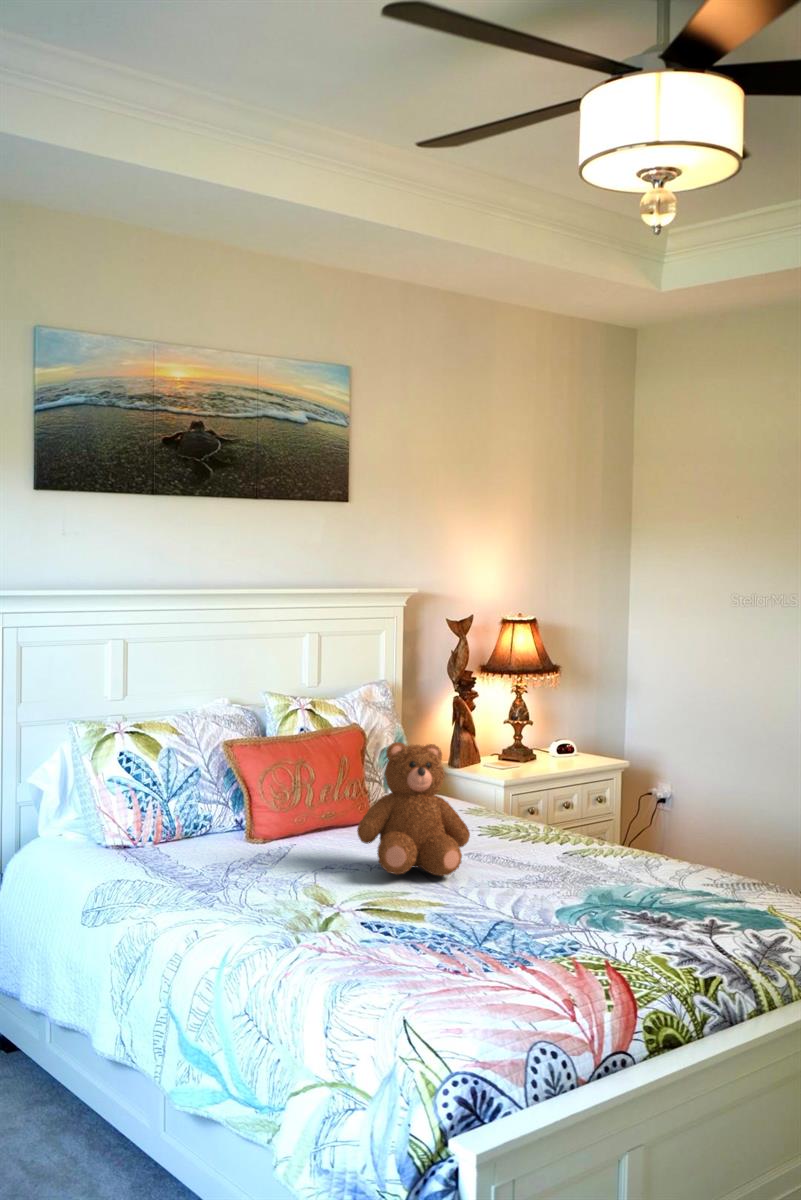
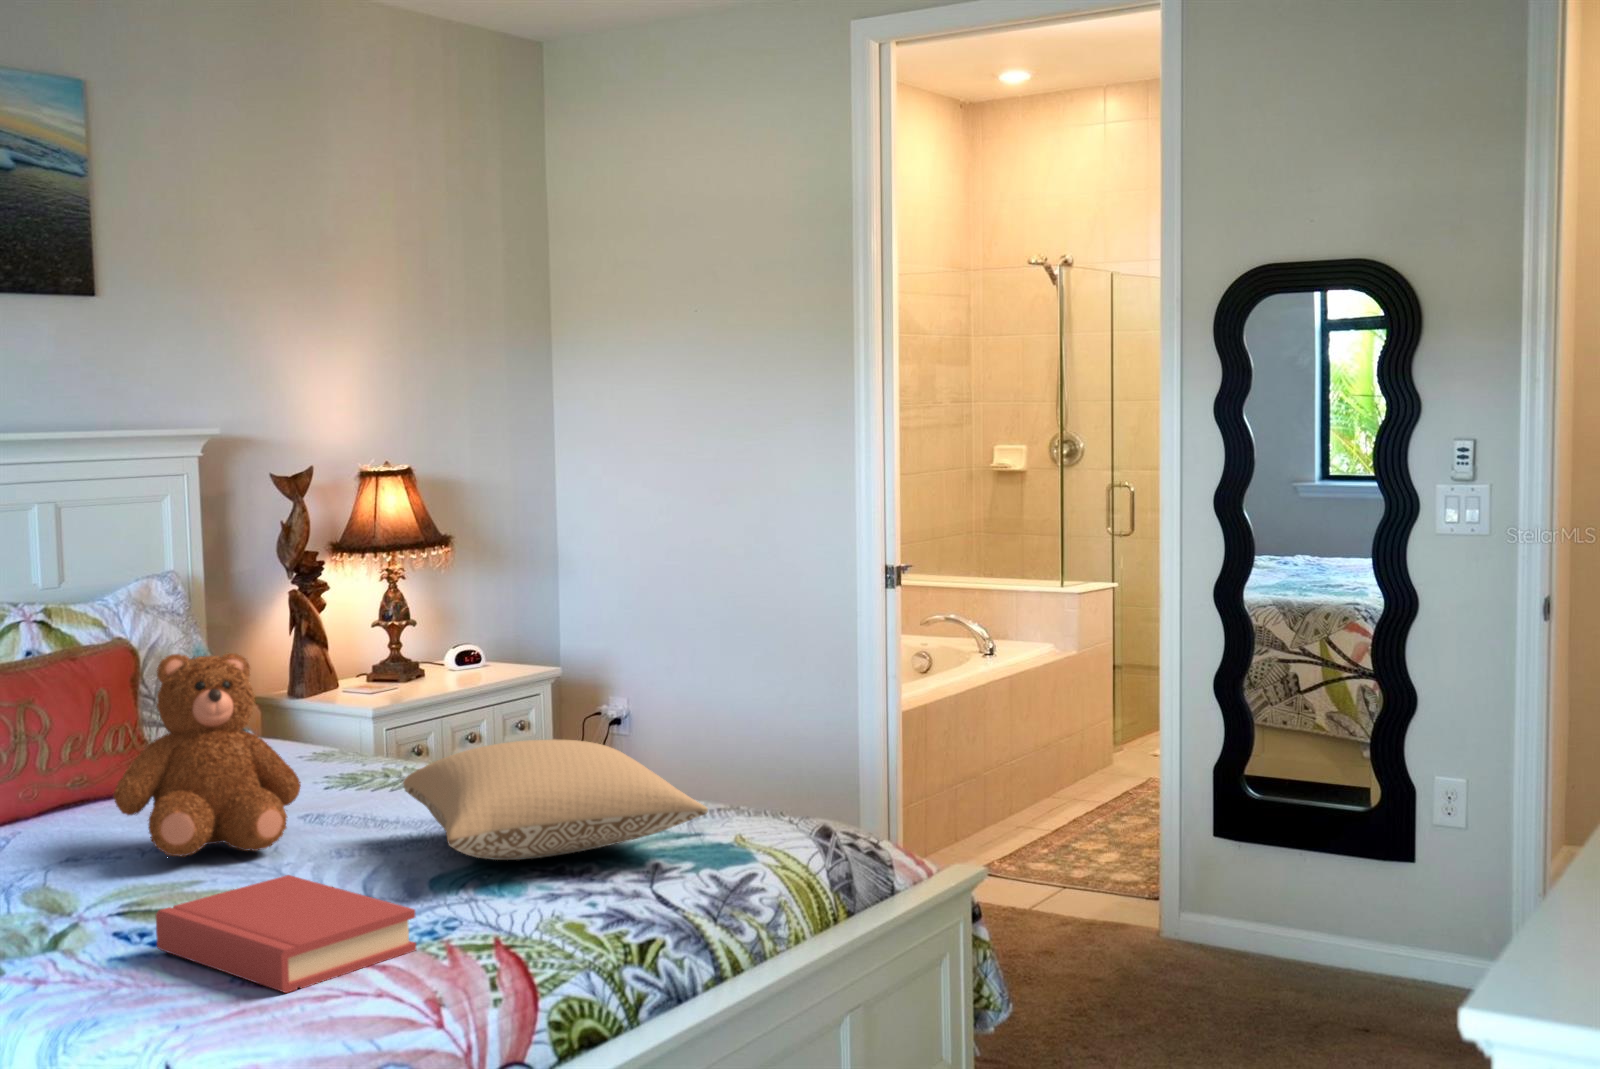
pillow: none [537,822,753,904] -> present [403,739,708,860]
hardback book: none [389,898,554,982] -> present [156,875,416,993]

